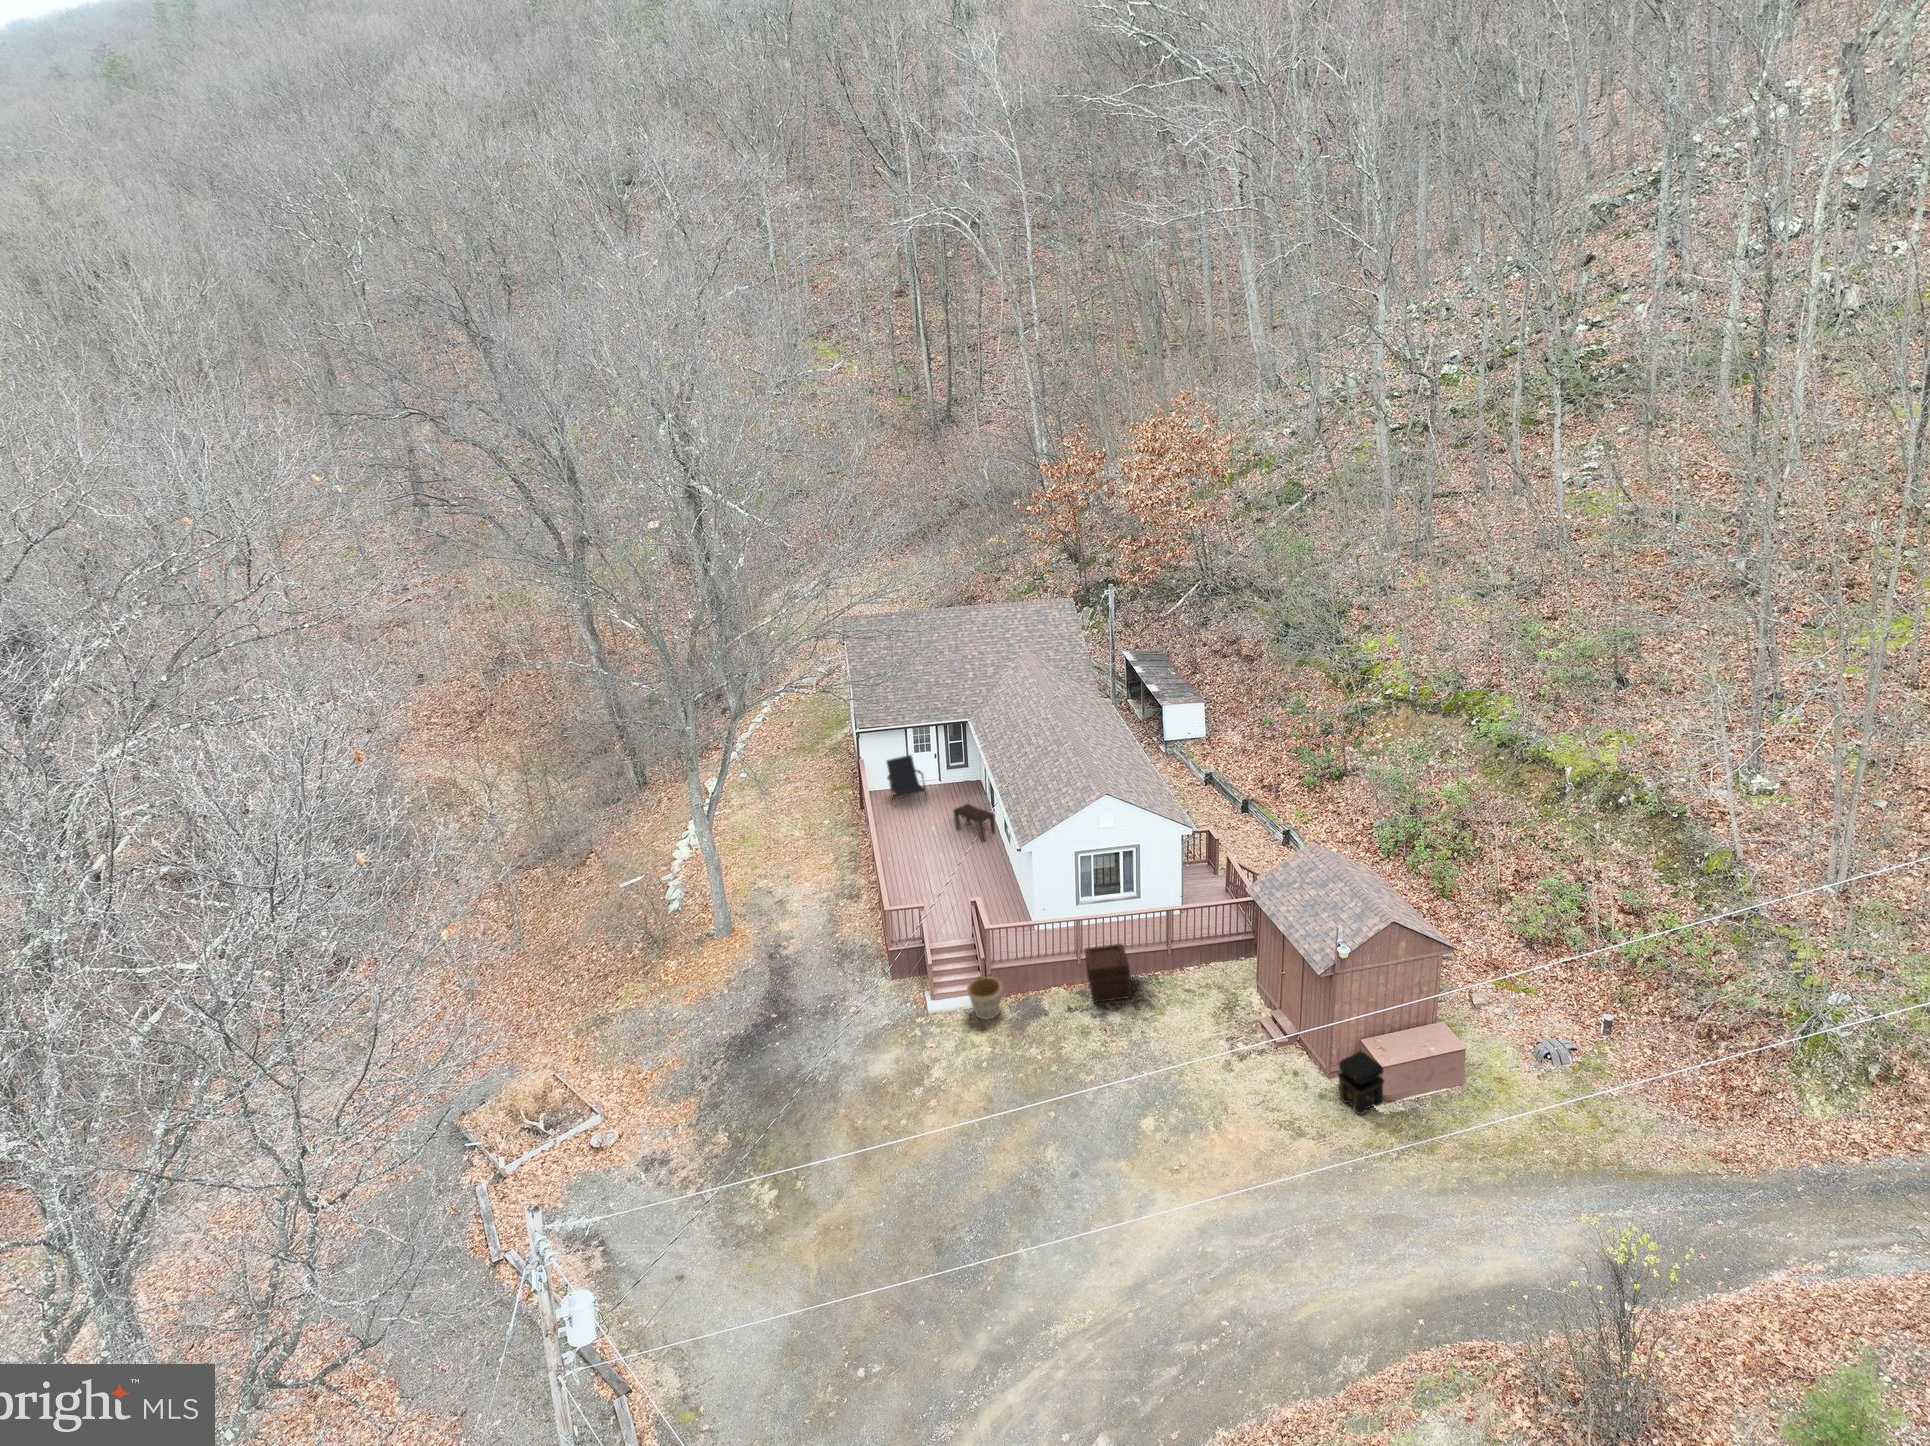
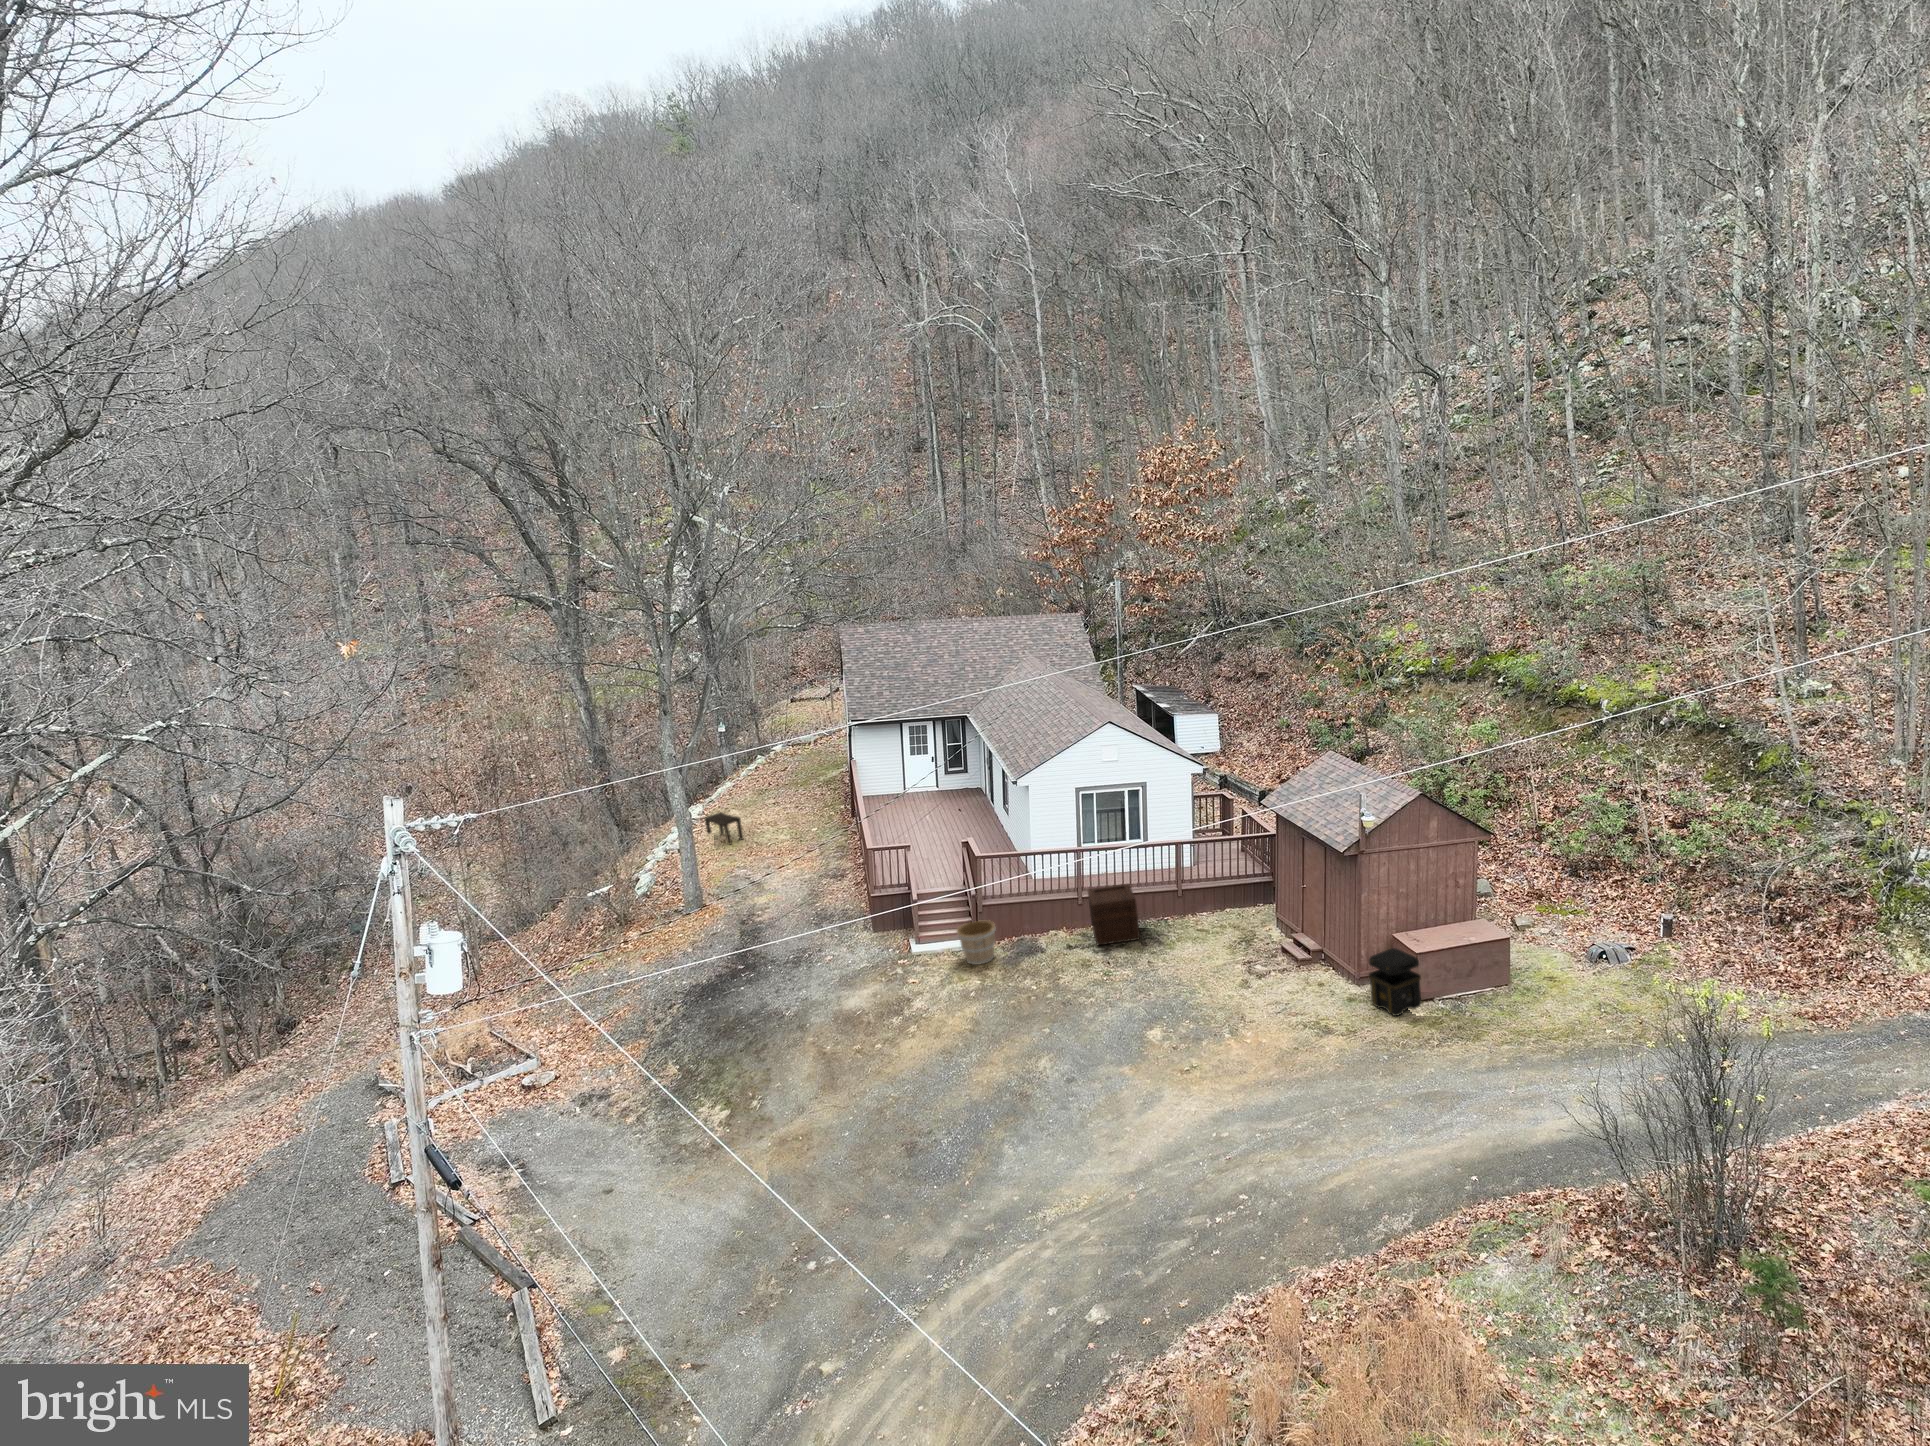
lounge chair: present [887,755,927,805] -> none [882,751,925,804]
bench: present [953,804,995,841] -> present [704,812,743,845]

